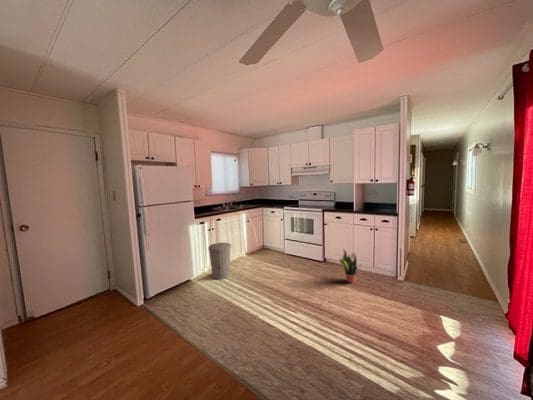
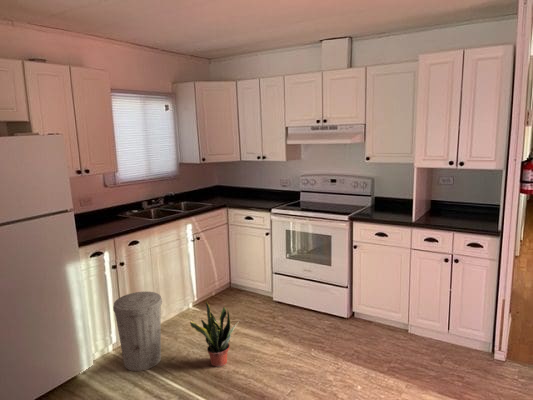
potted plant: present [340,250,360,283] -> present [190,302,238,367]

